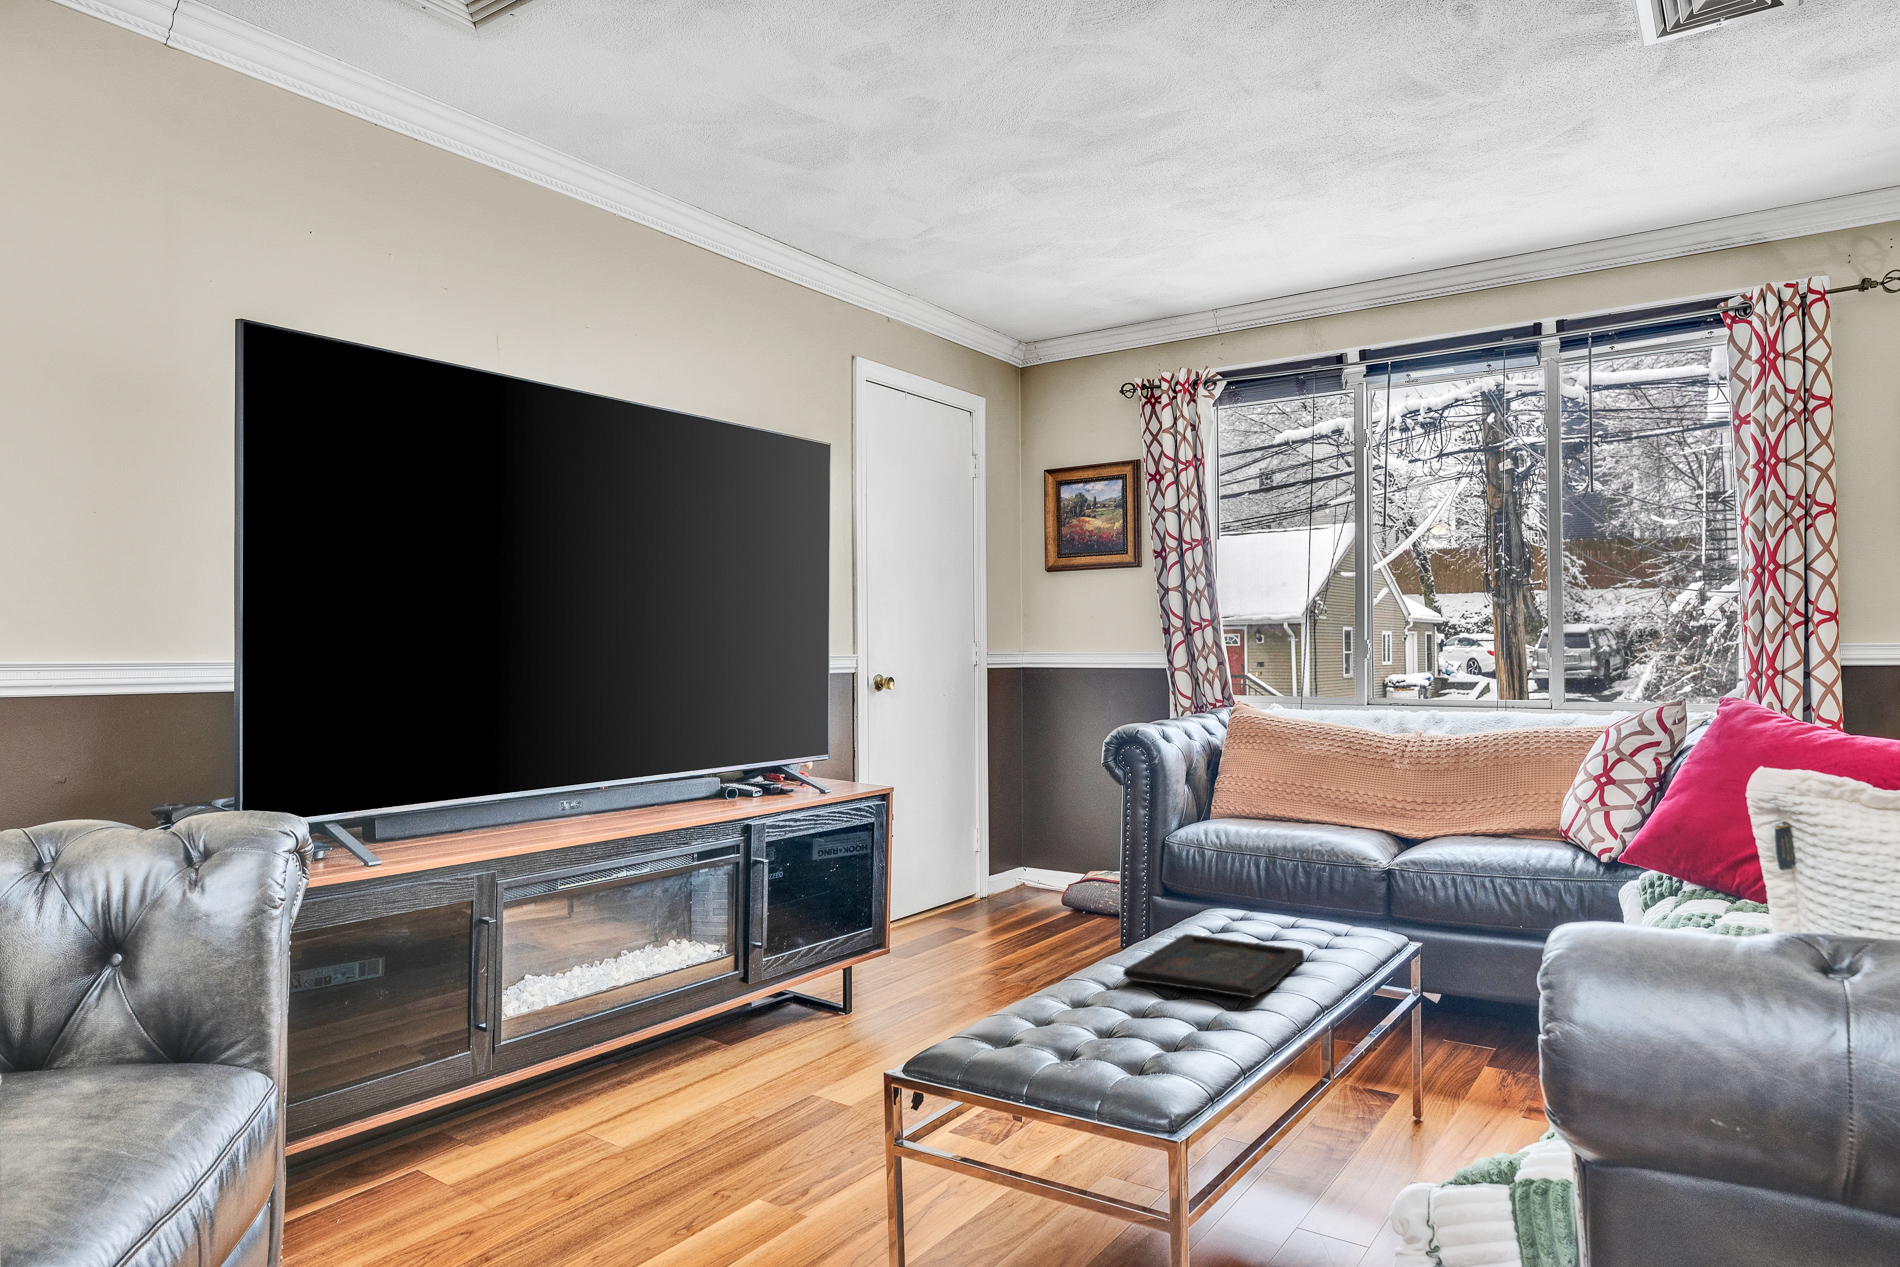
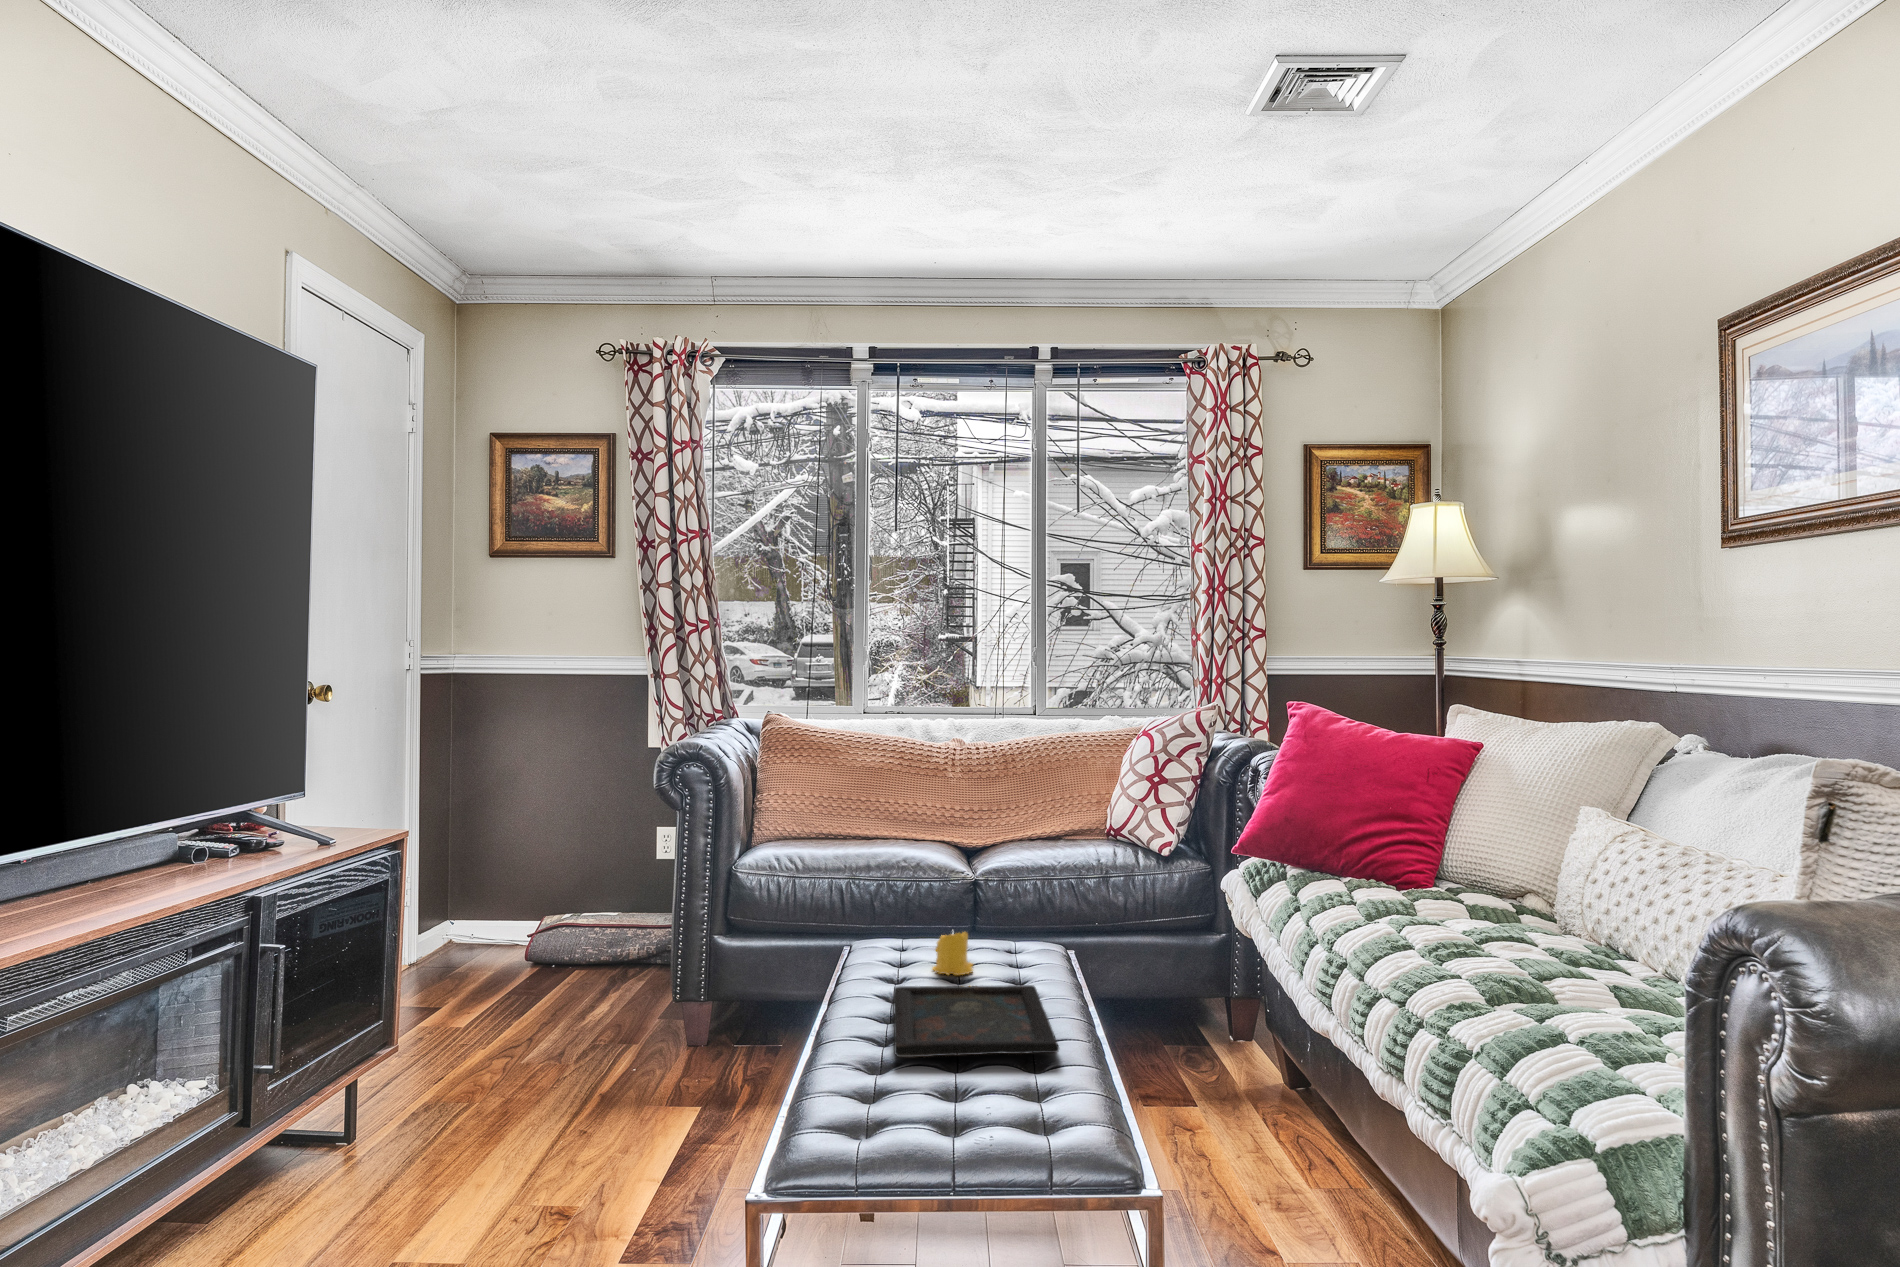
candle: none [1244,894,1286,935] -> present [932,932,973,975]

